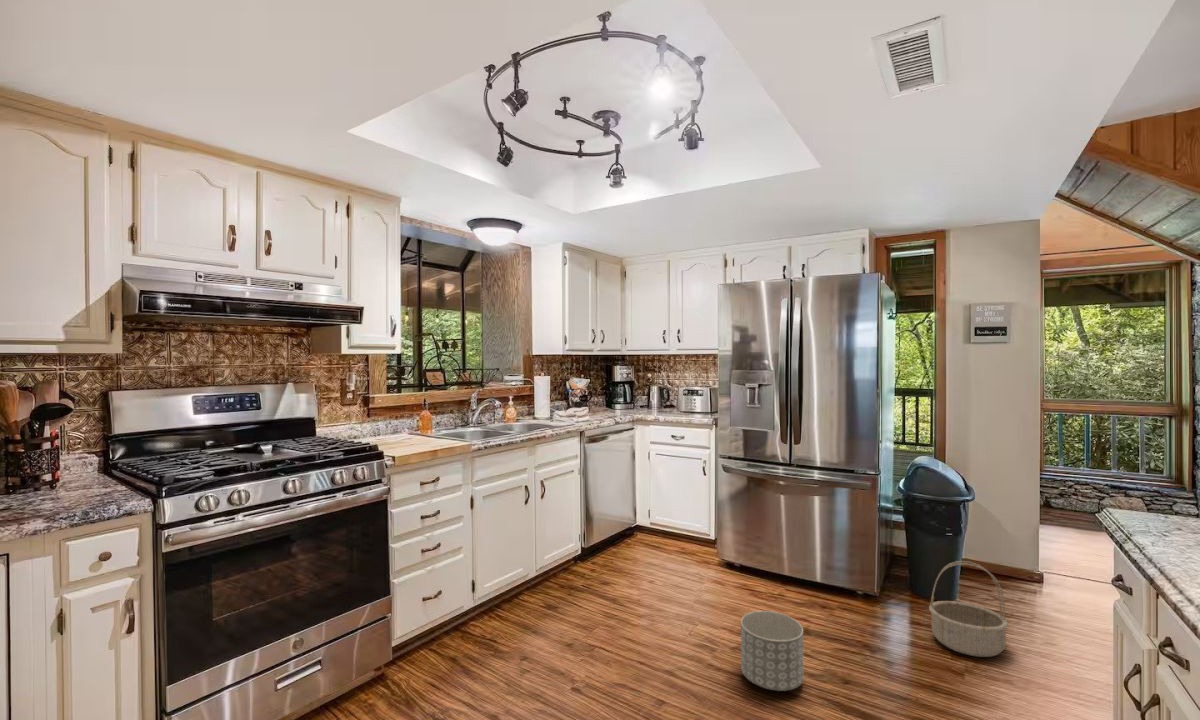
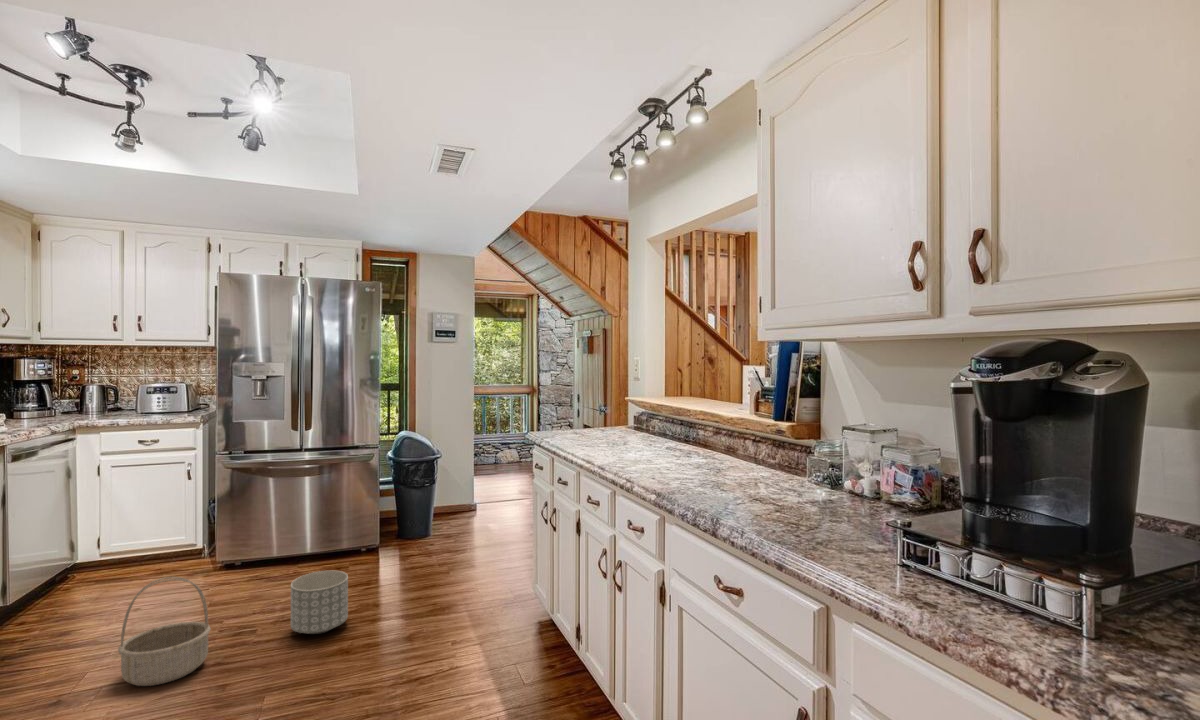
basket: present [929,561,1008,657] -> present [118,577,211,686]

